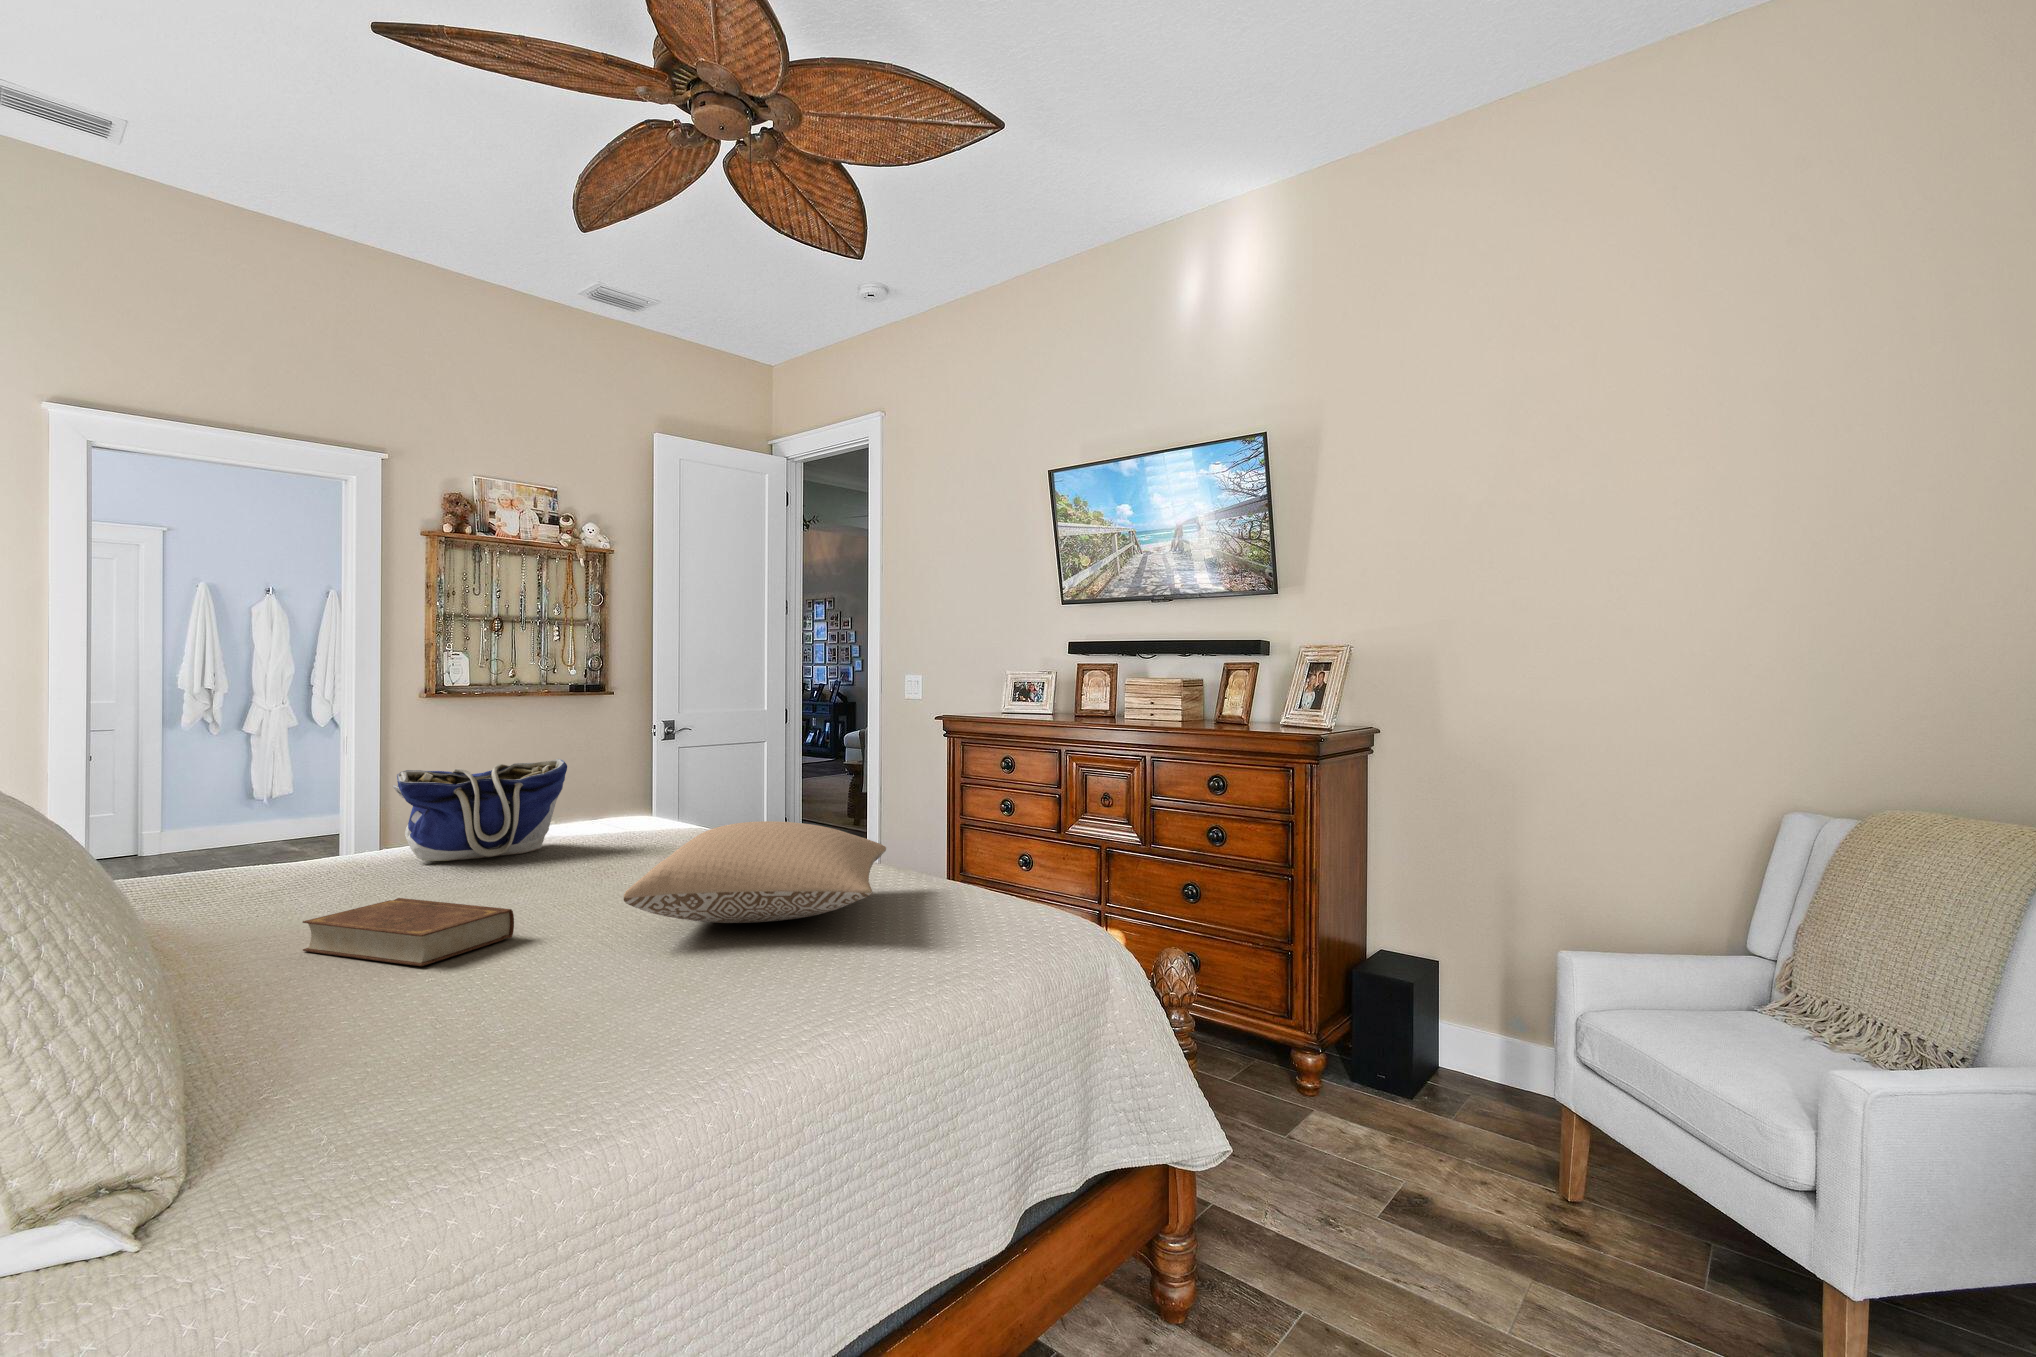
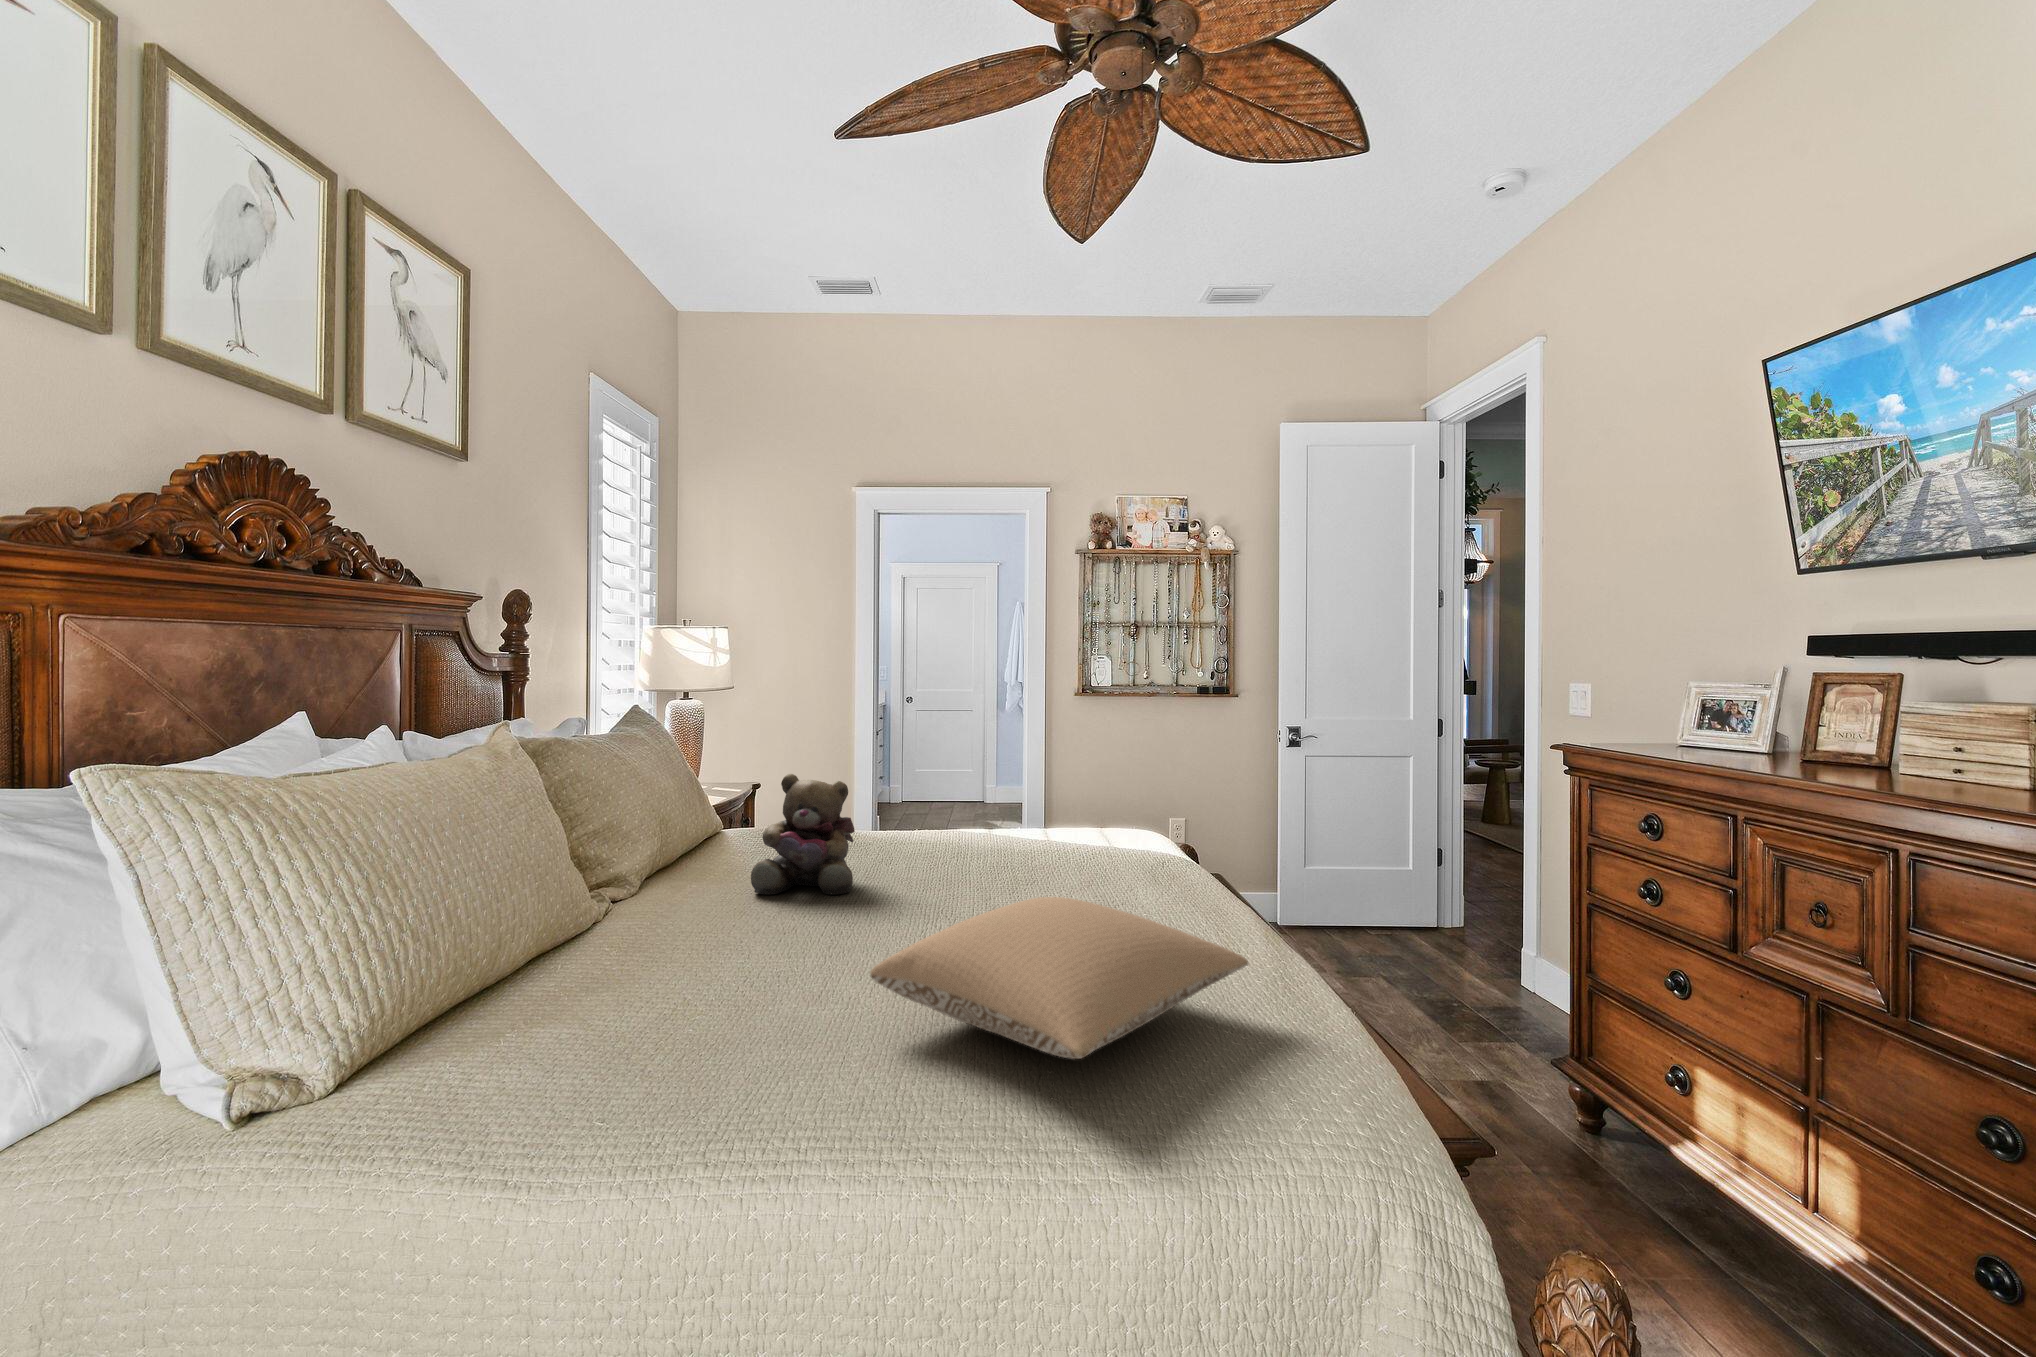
tote bag: present [393,759,567,861] -> none [900,778,1038,865]
teddy bear: none [236,764,385,913] -> present [751,774,855,895]
book: present [303,898,514,966] -> none [714,911,836,995]

